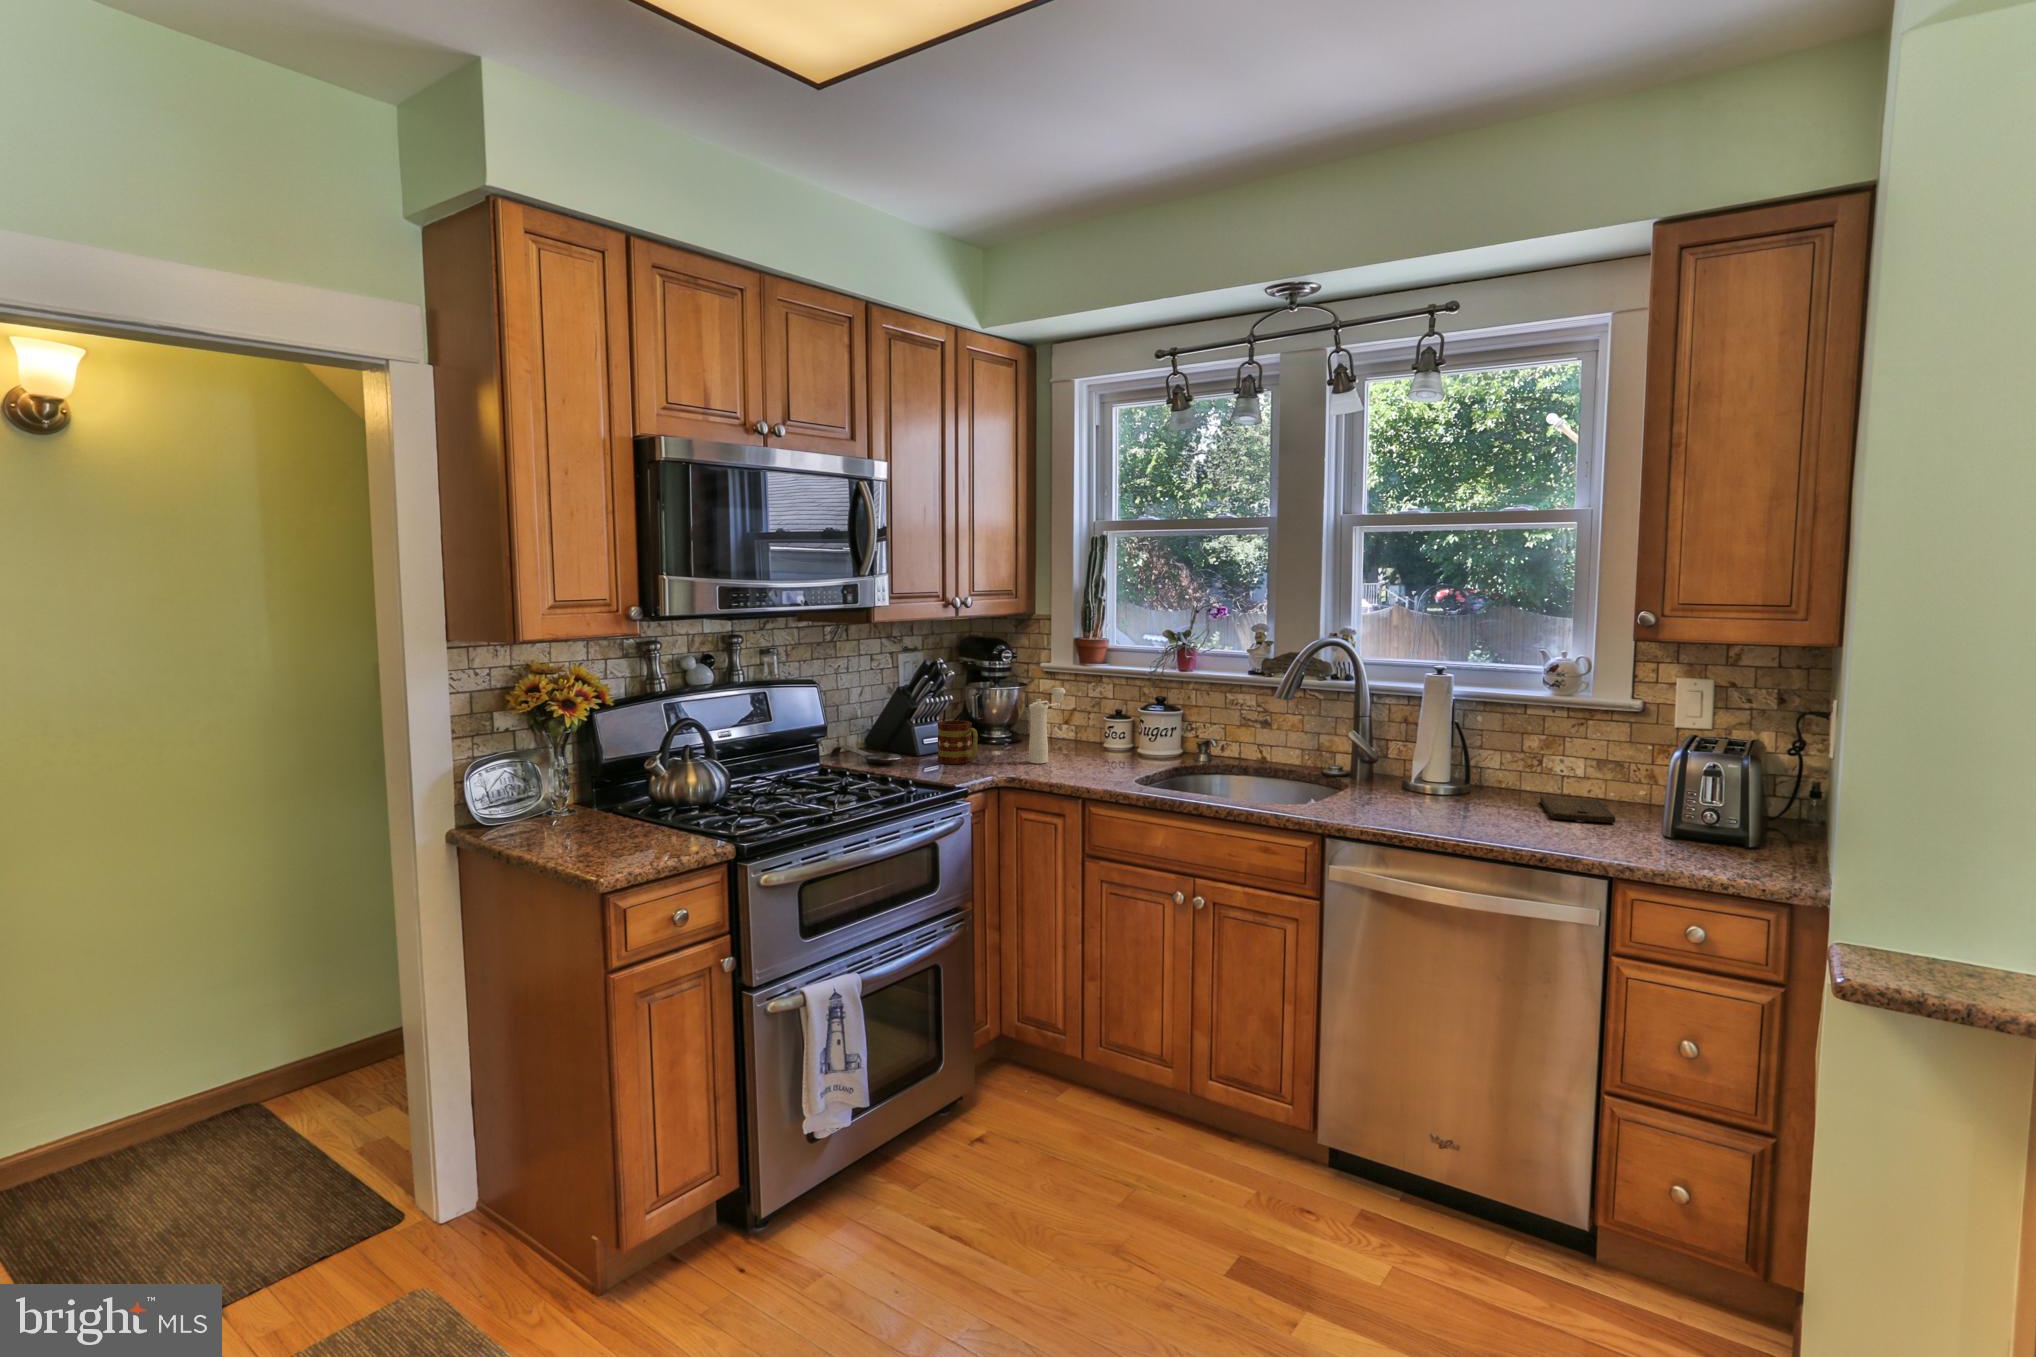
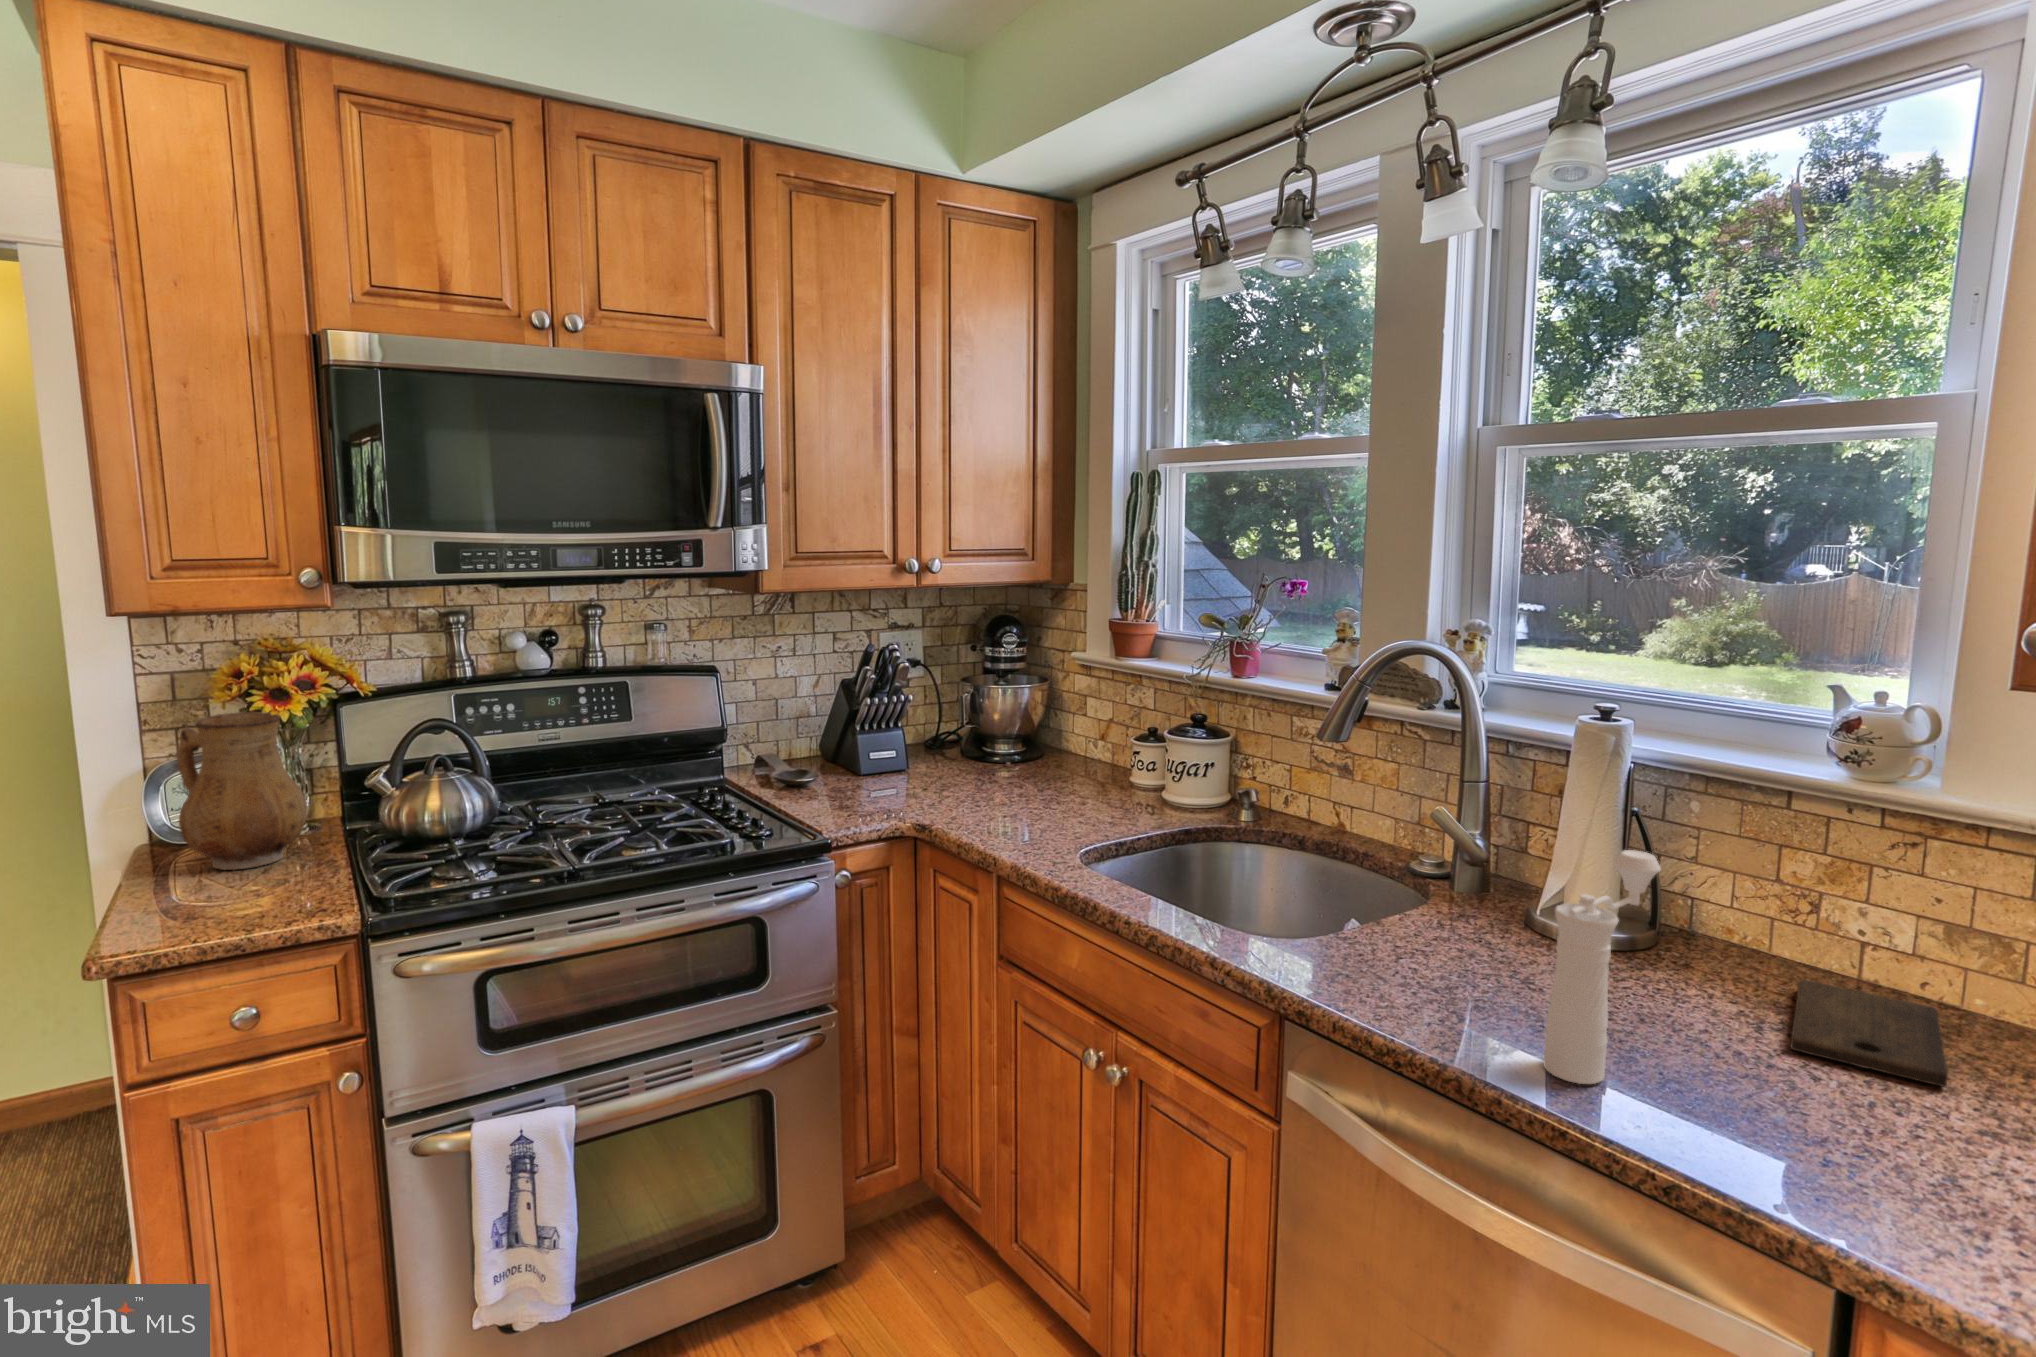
pepper mill: present [1029,688,1066,763] -> present [1543,850,1661,1084]
ceramic pitcher: none [524,716,623,832] -> present [177,712,307,870]
mug: present [937,720,978,764] -> none [861,731,909,794]

